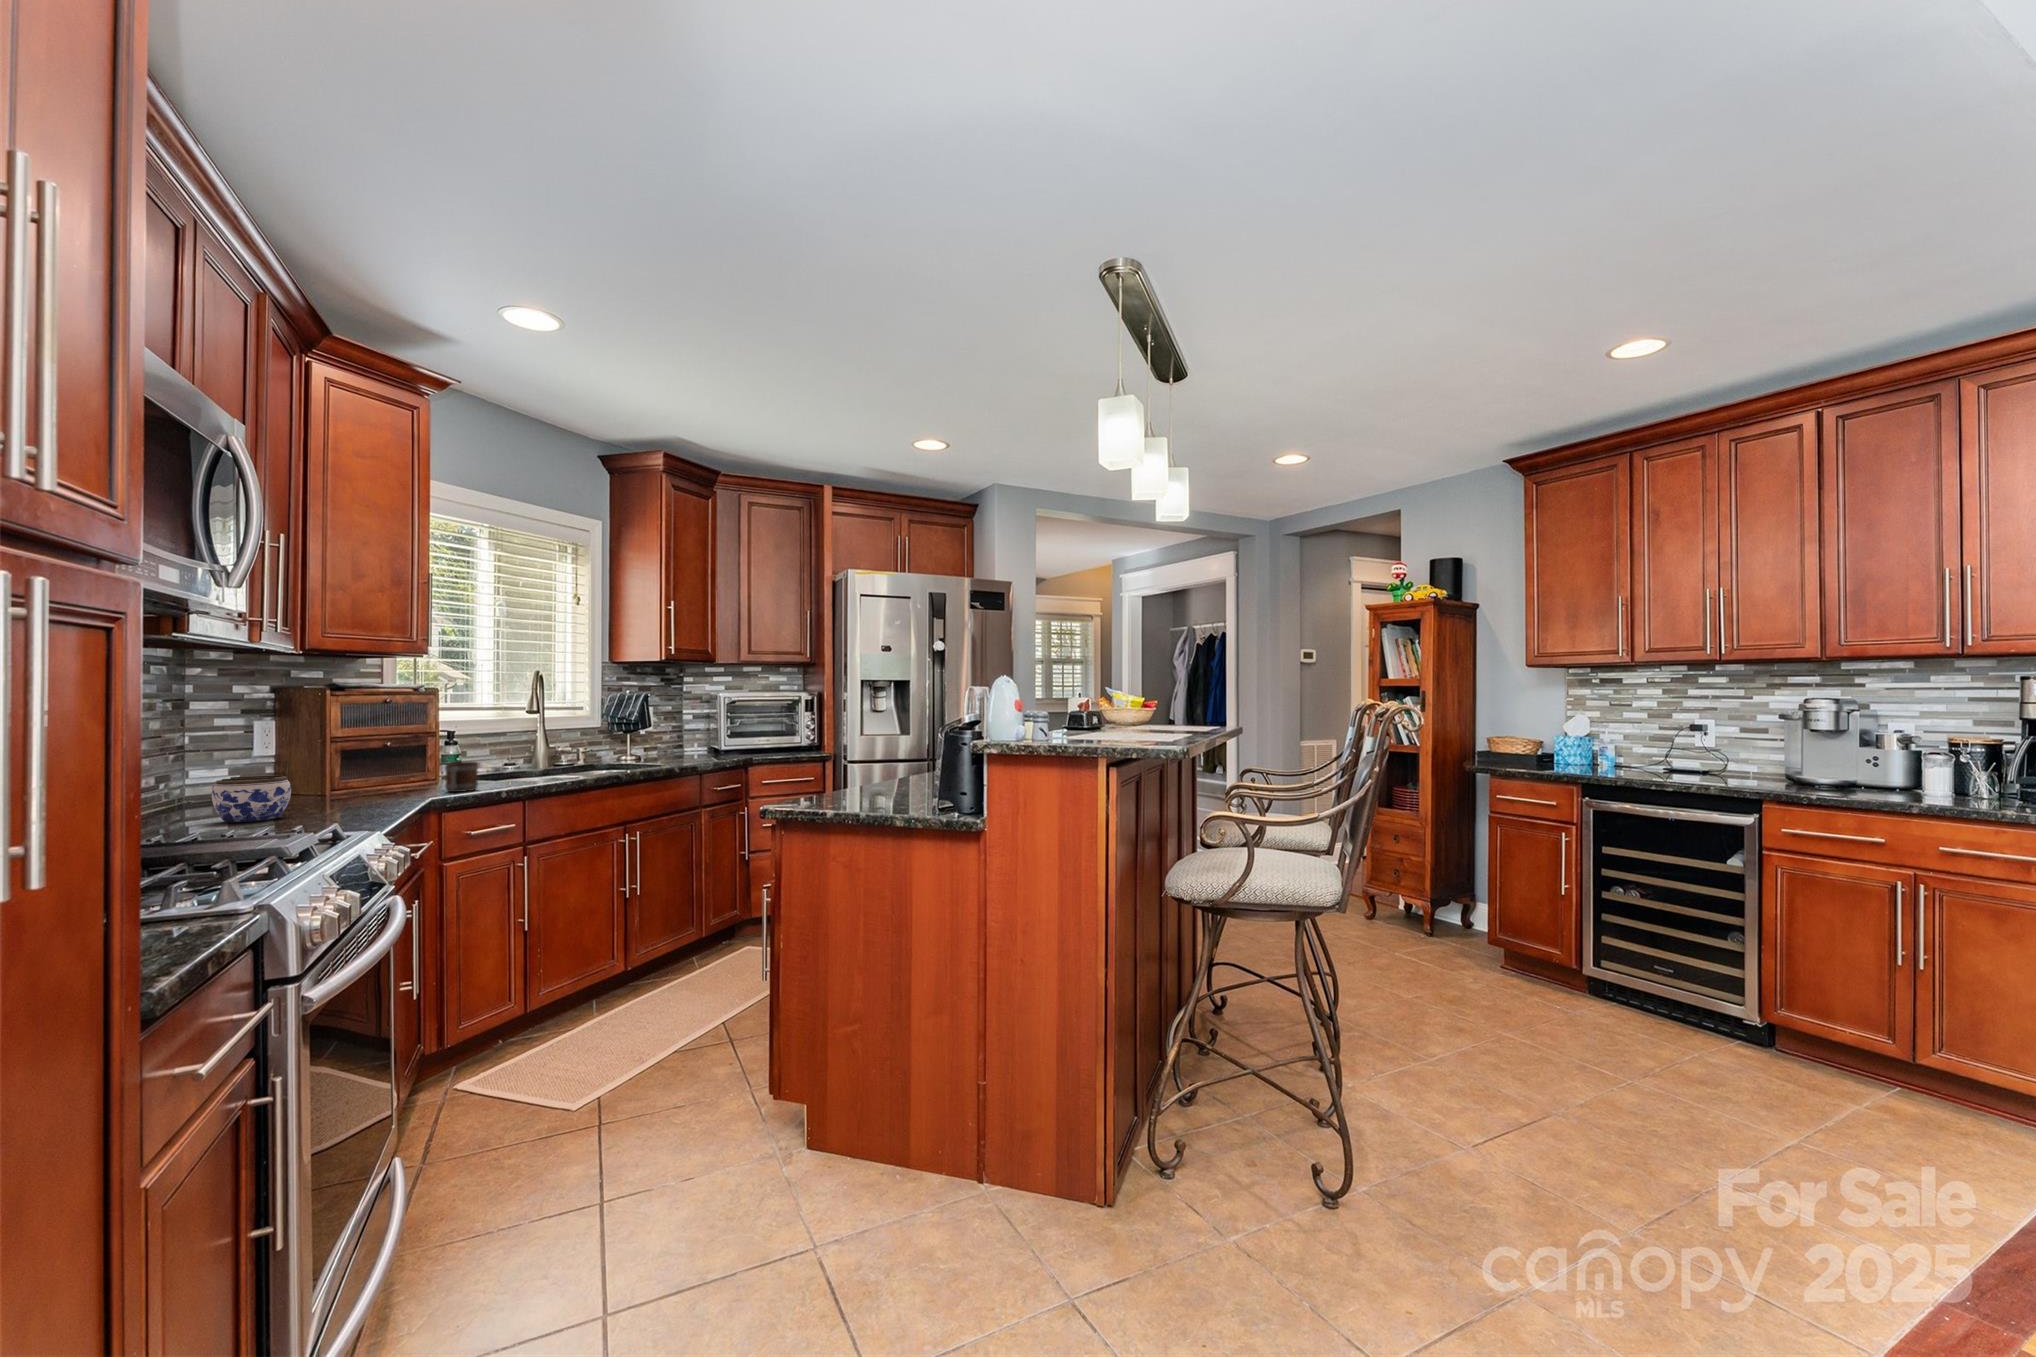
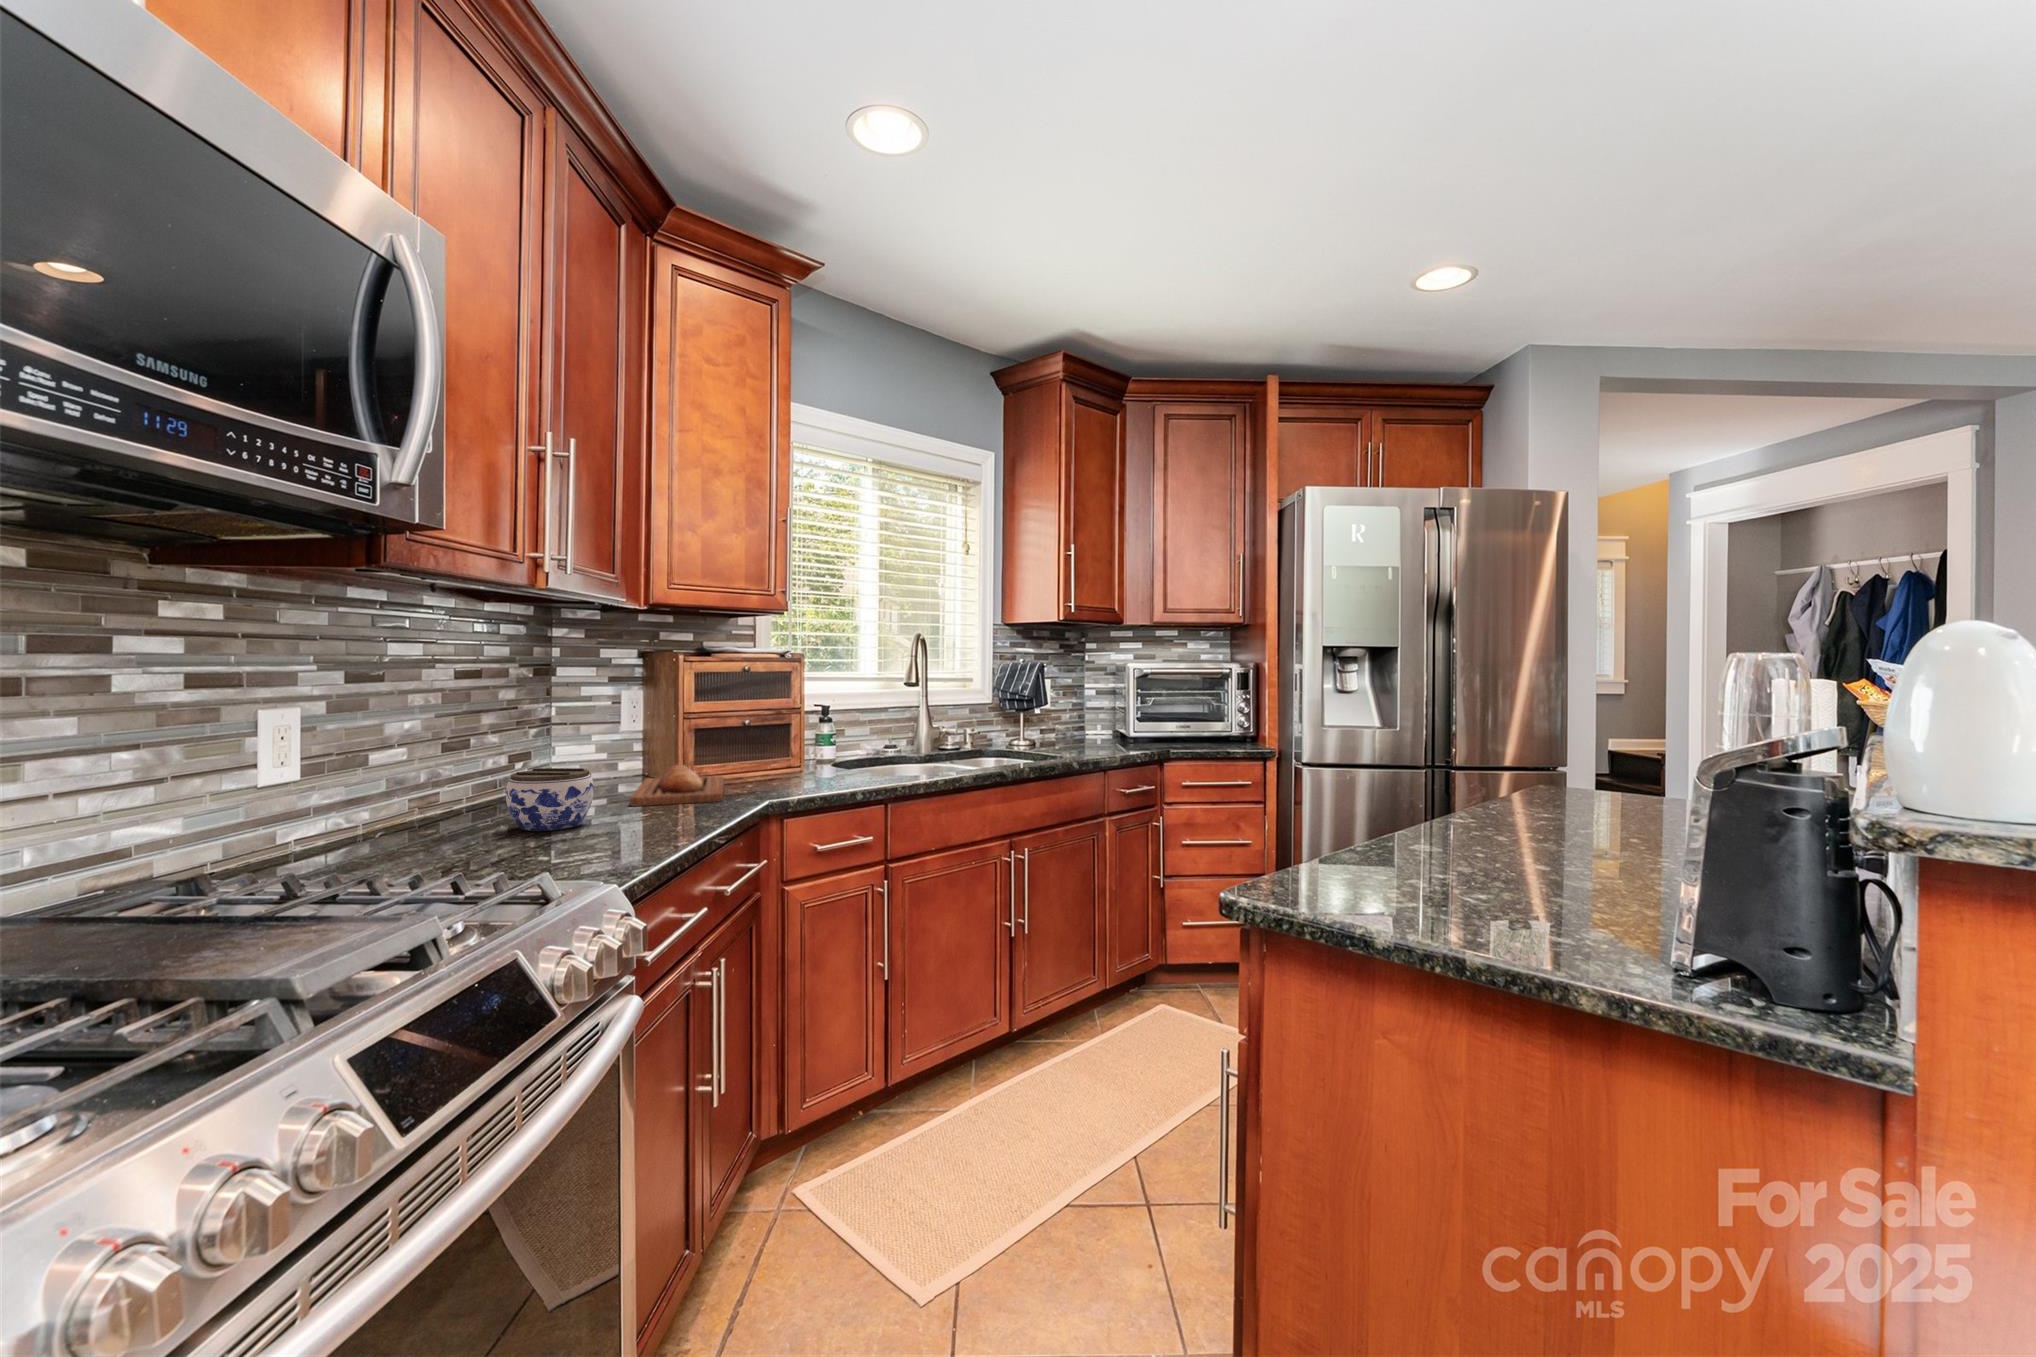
mug: present [445,761,478,792] -> none [798,749,834,789]
bread loaf: none [287,779,386,809] -> present [630,765,724,806]

